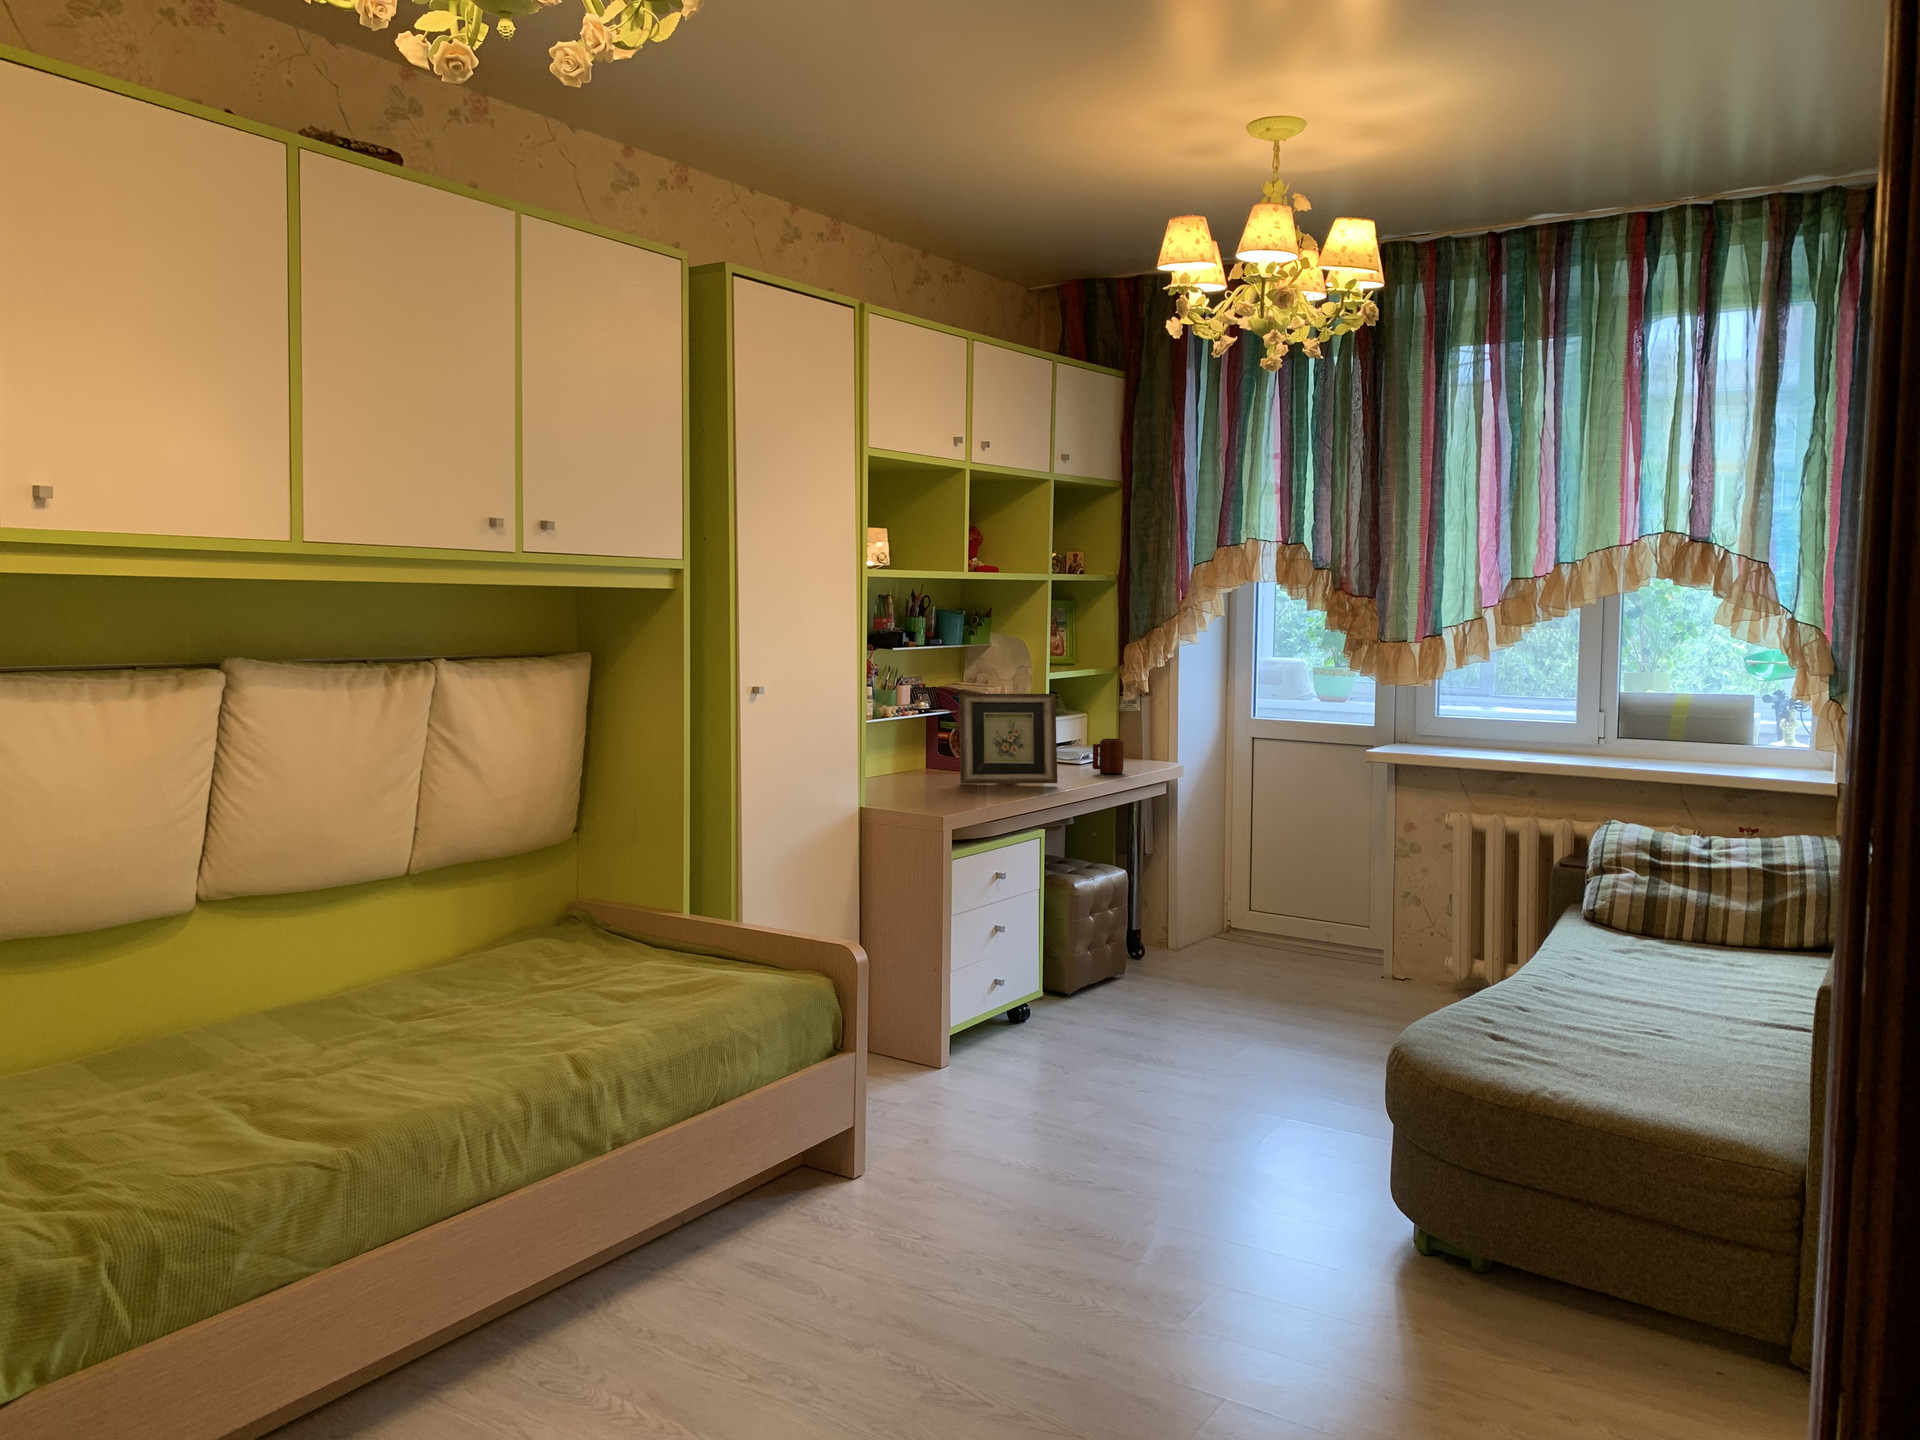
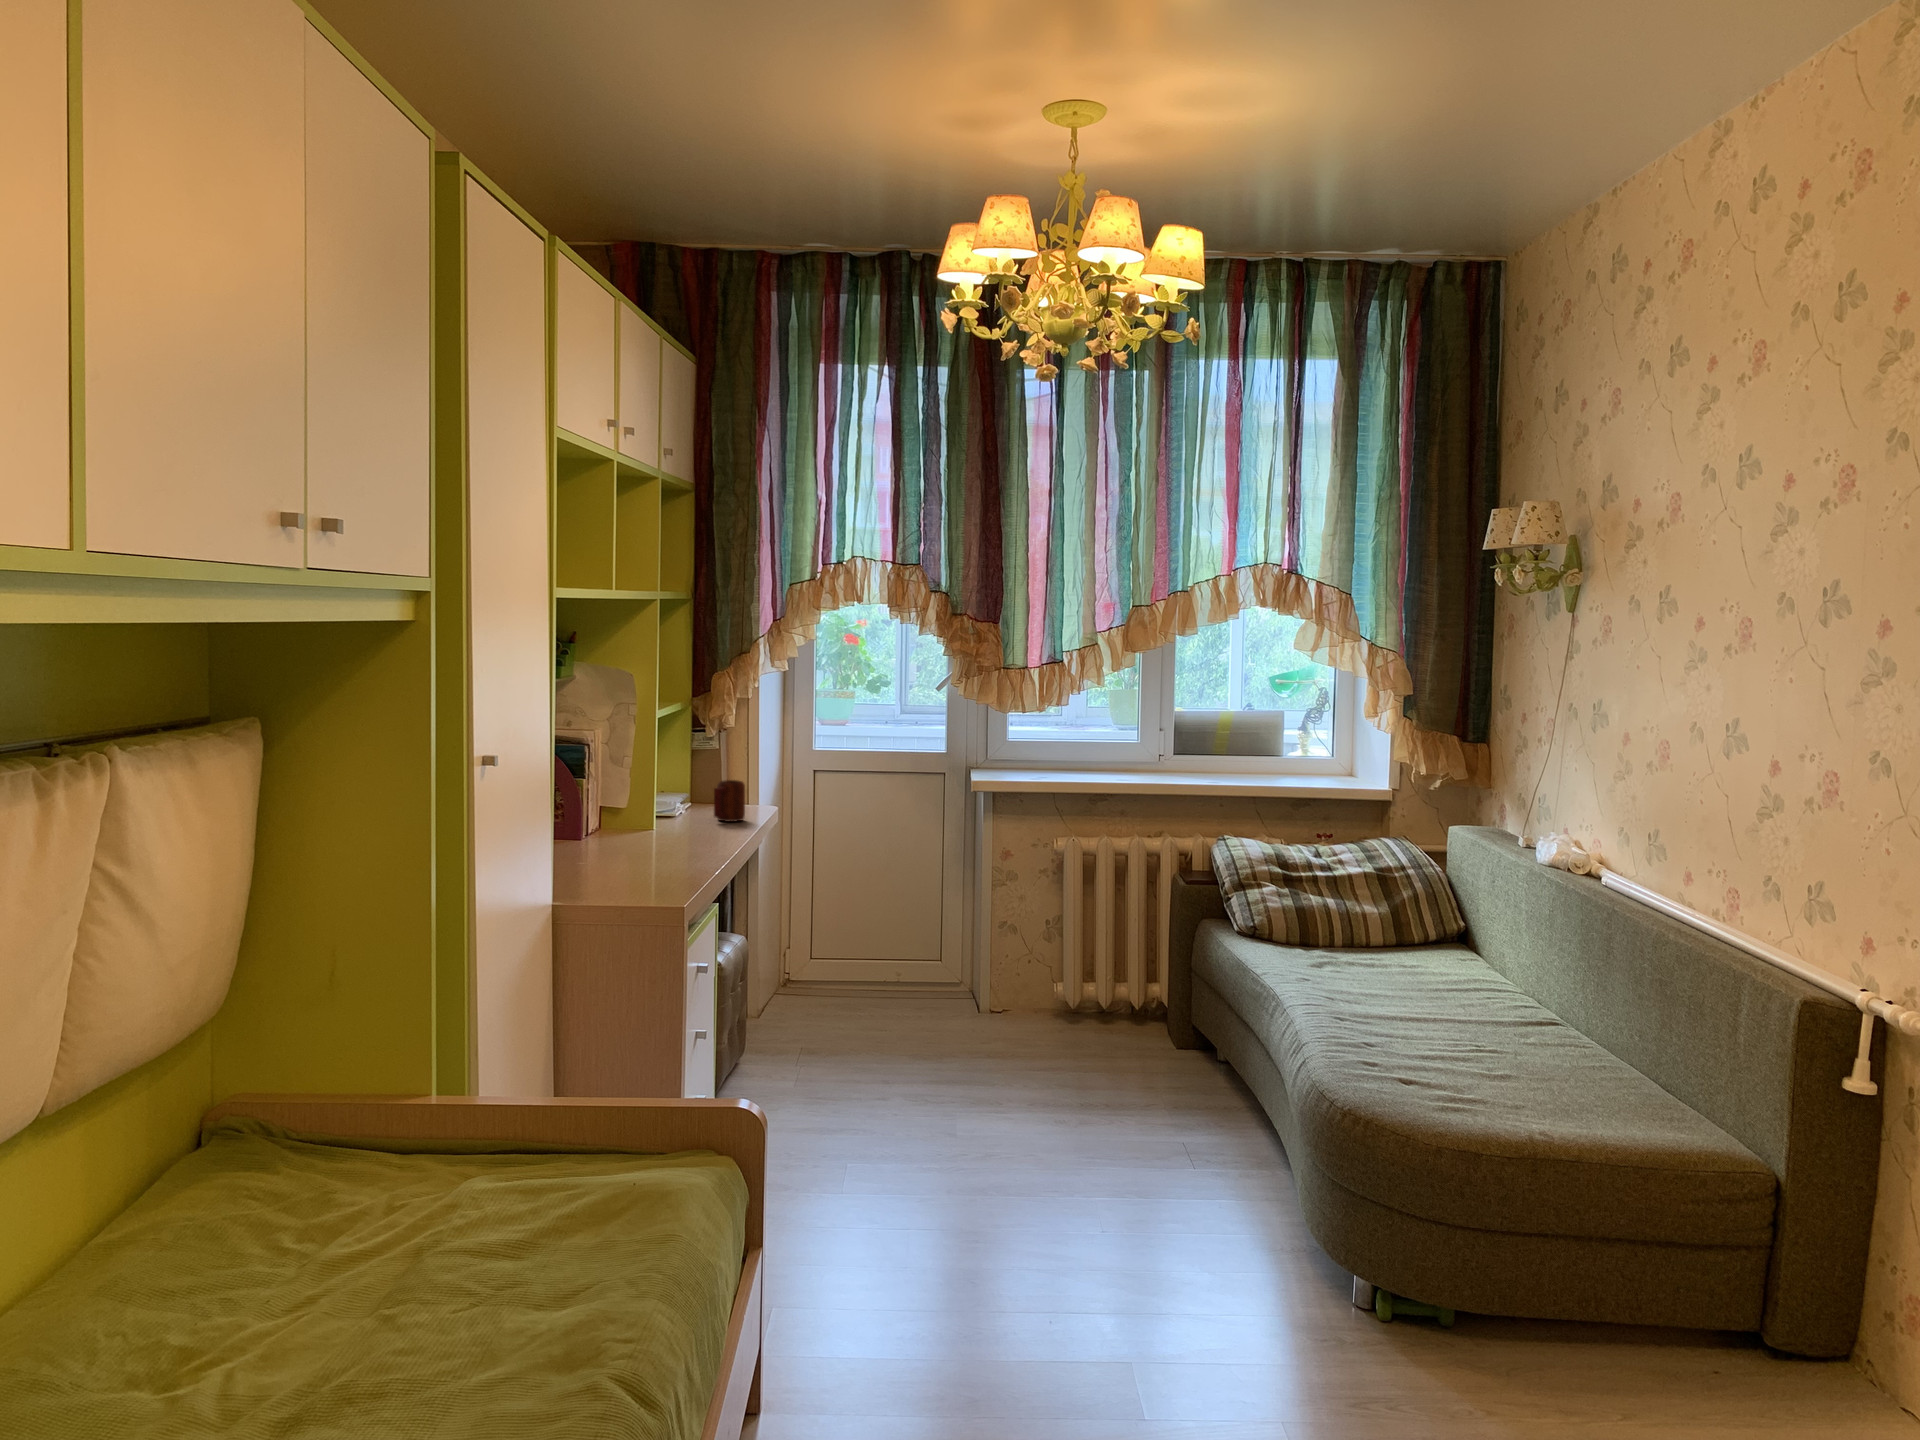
picture frame: present [959,694,1057,784] -> none [585,733,709,850]

